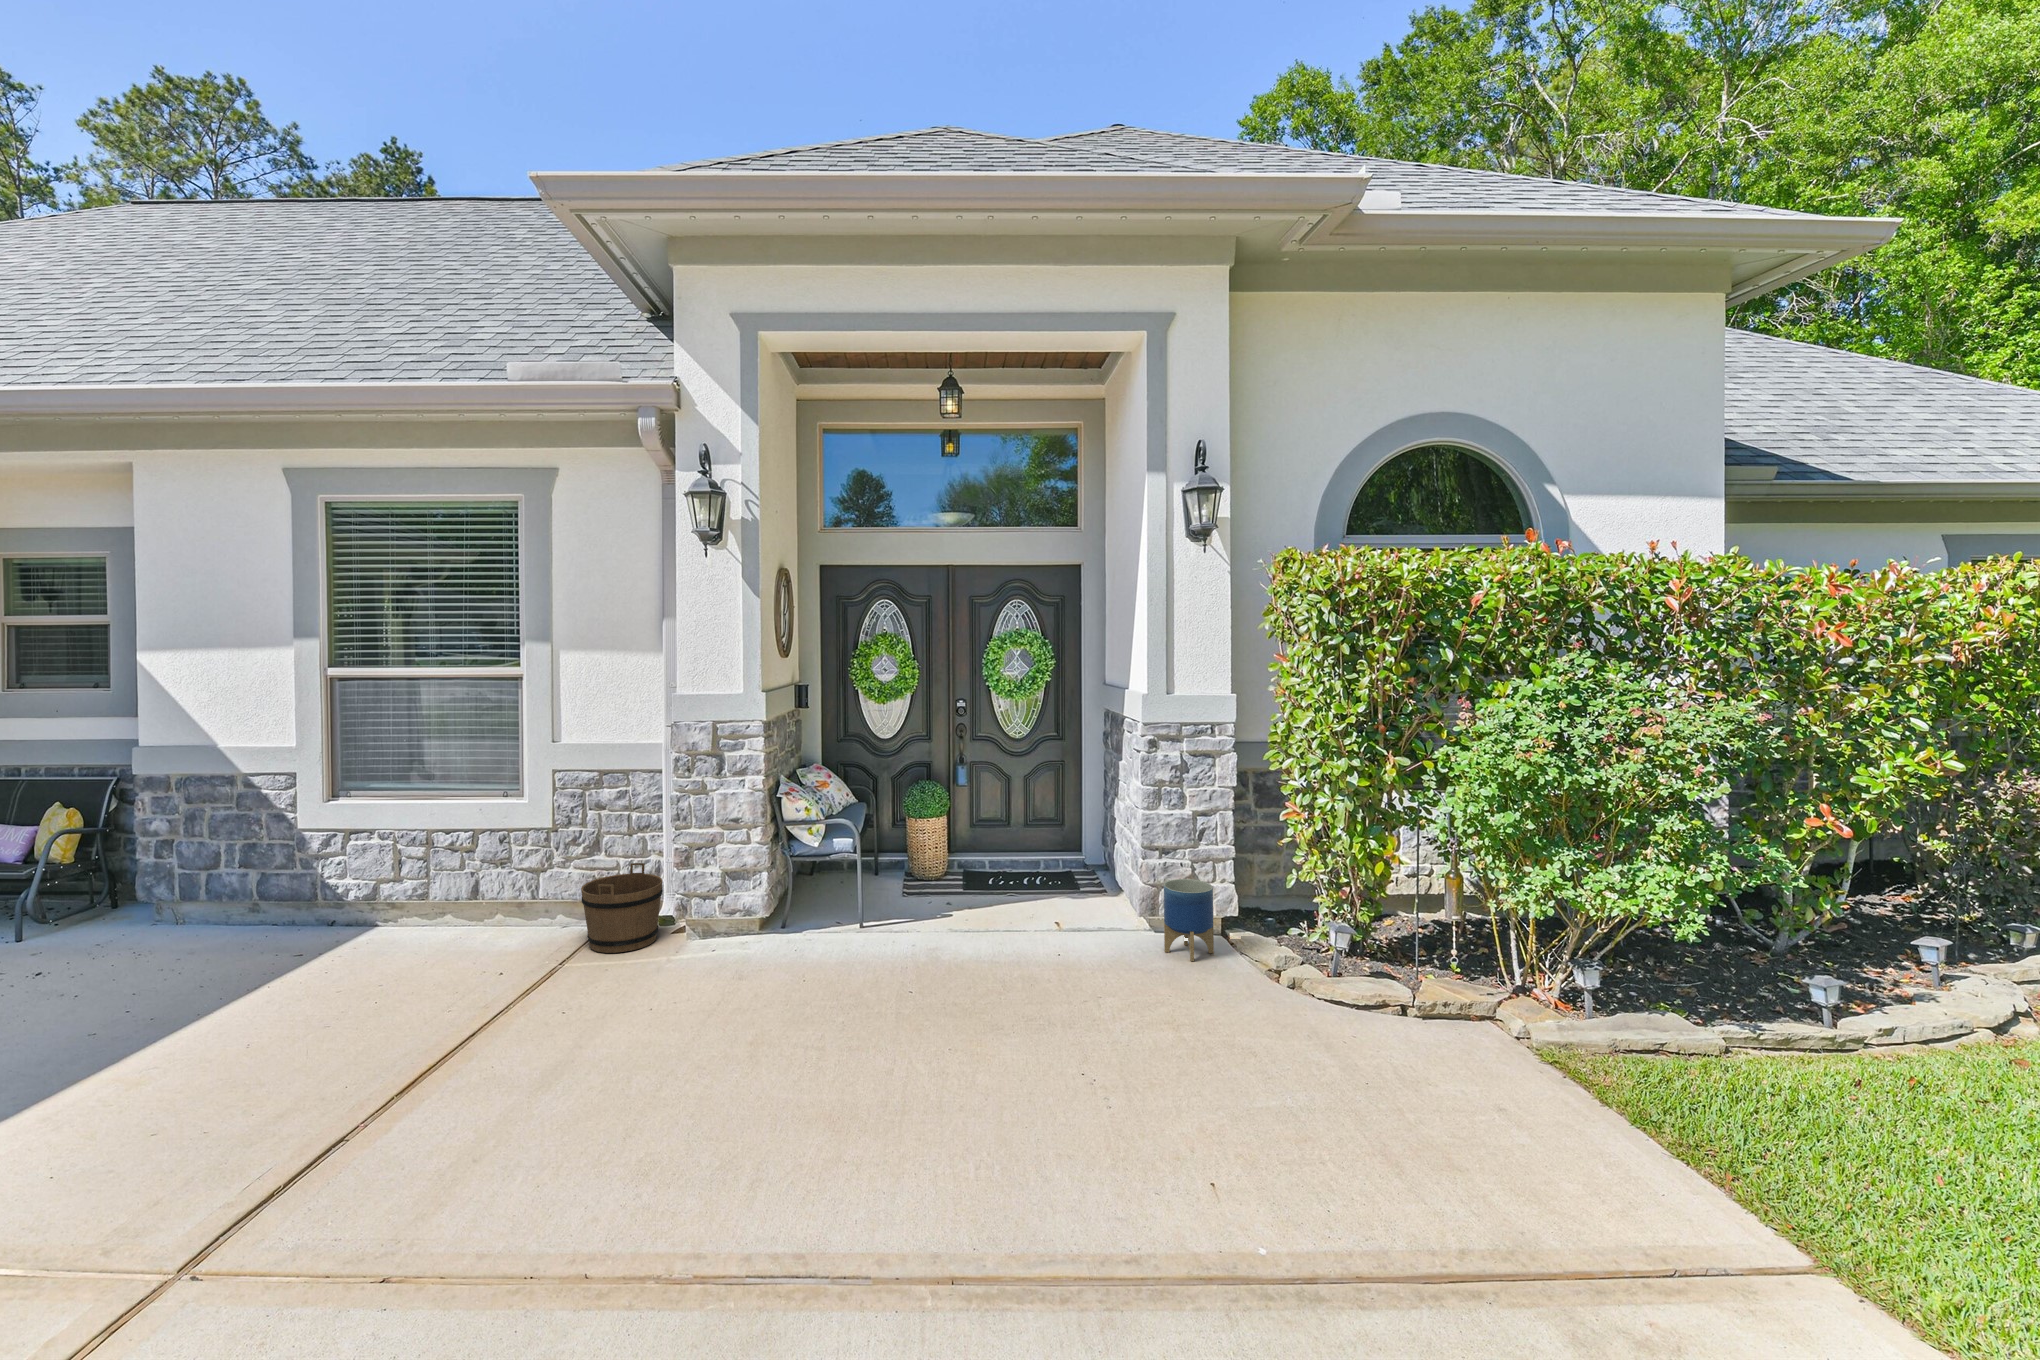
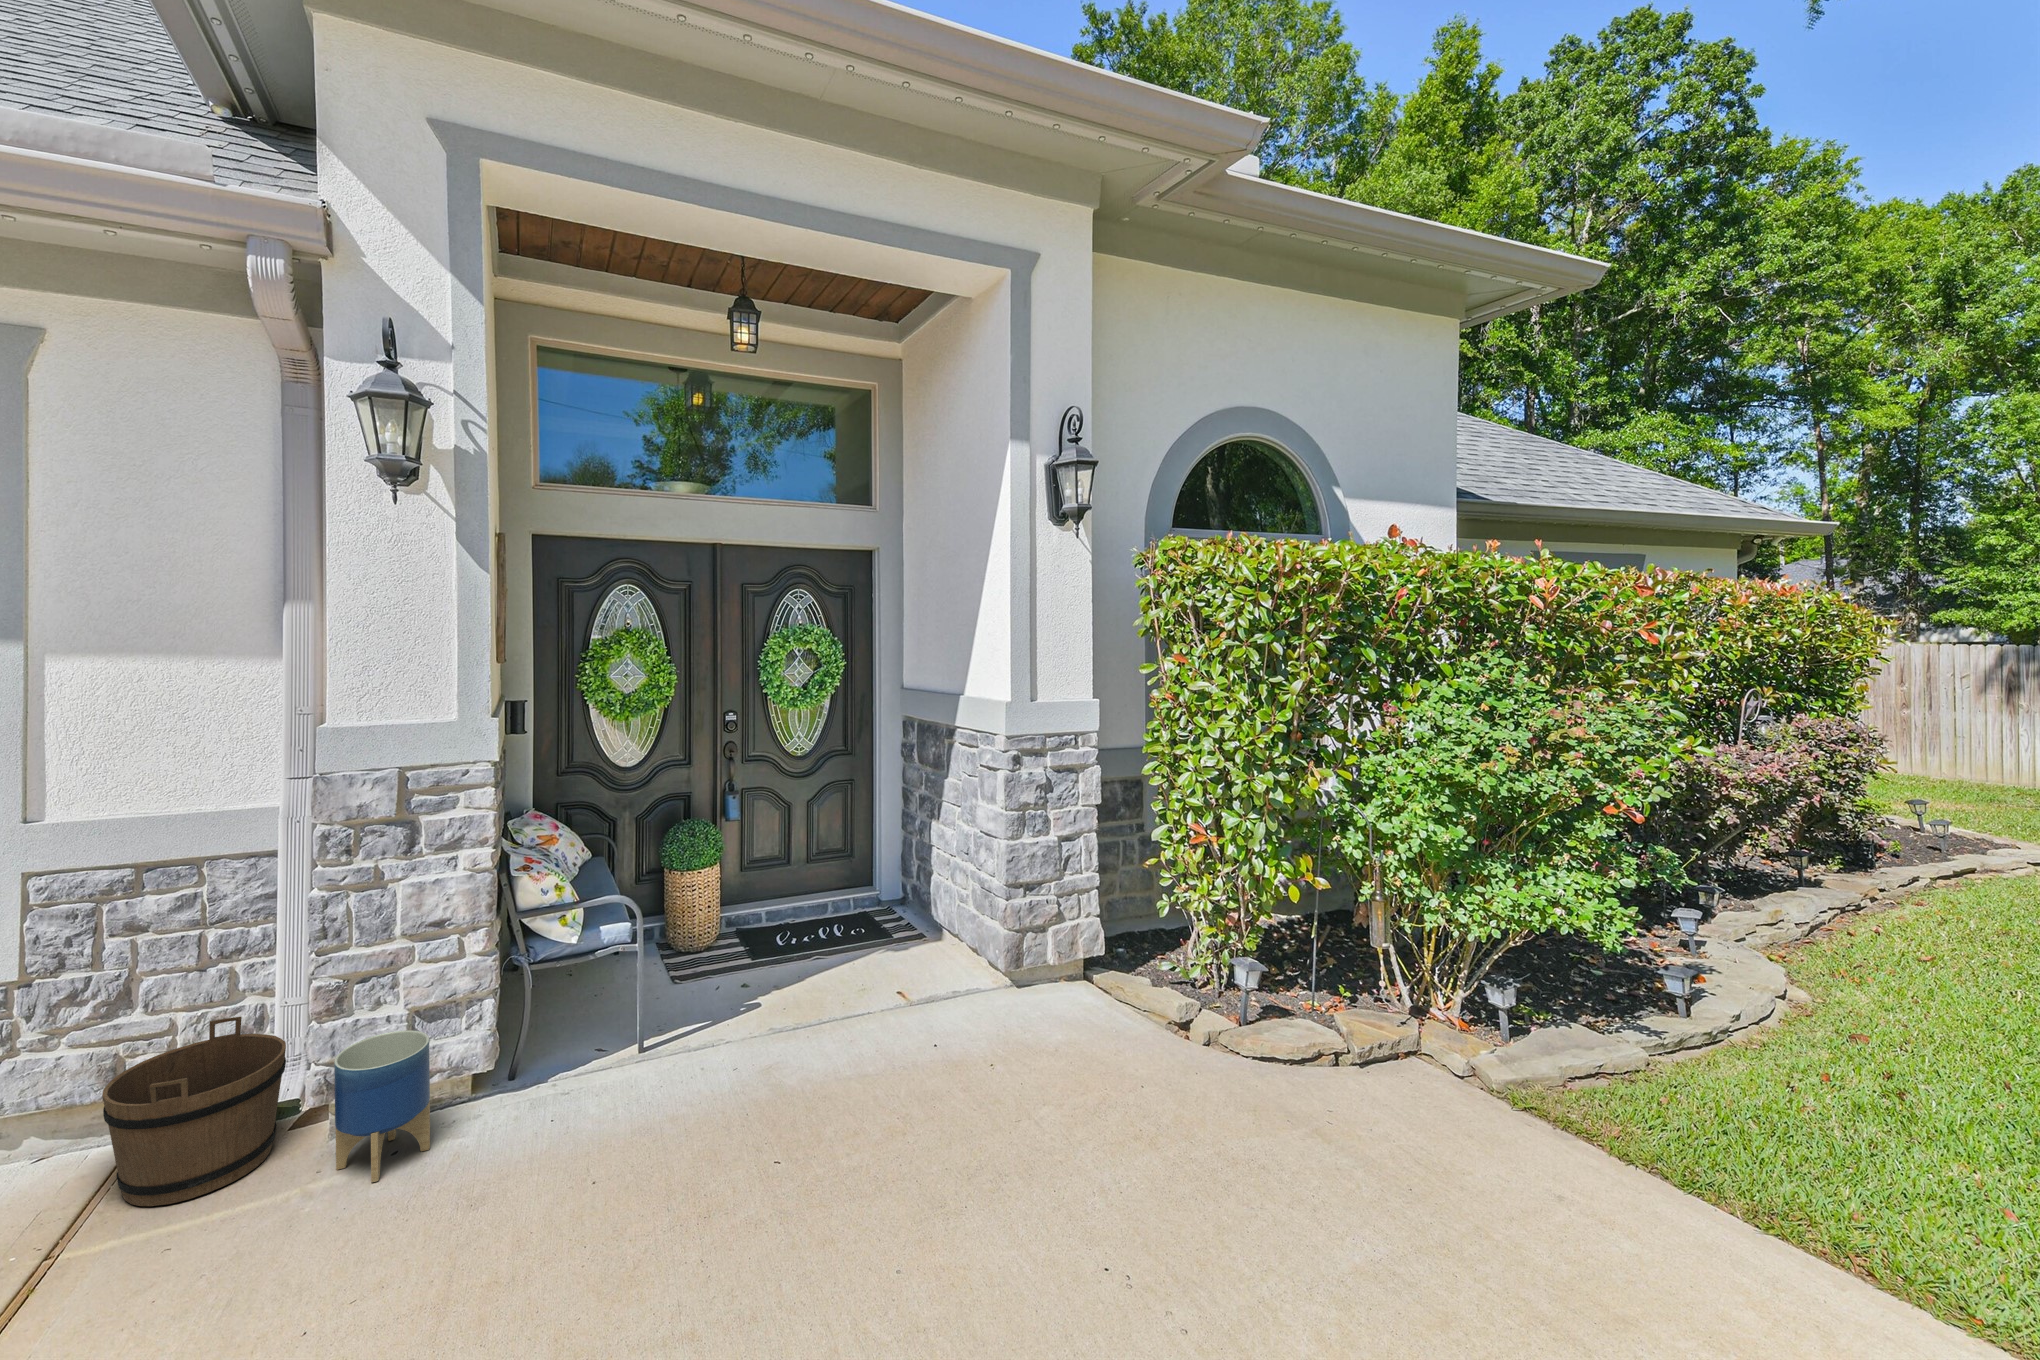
planter: present [1164,879,1214,961] -> present [334,1030,430,1182]

